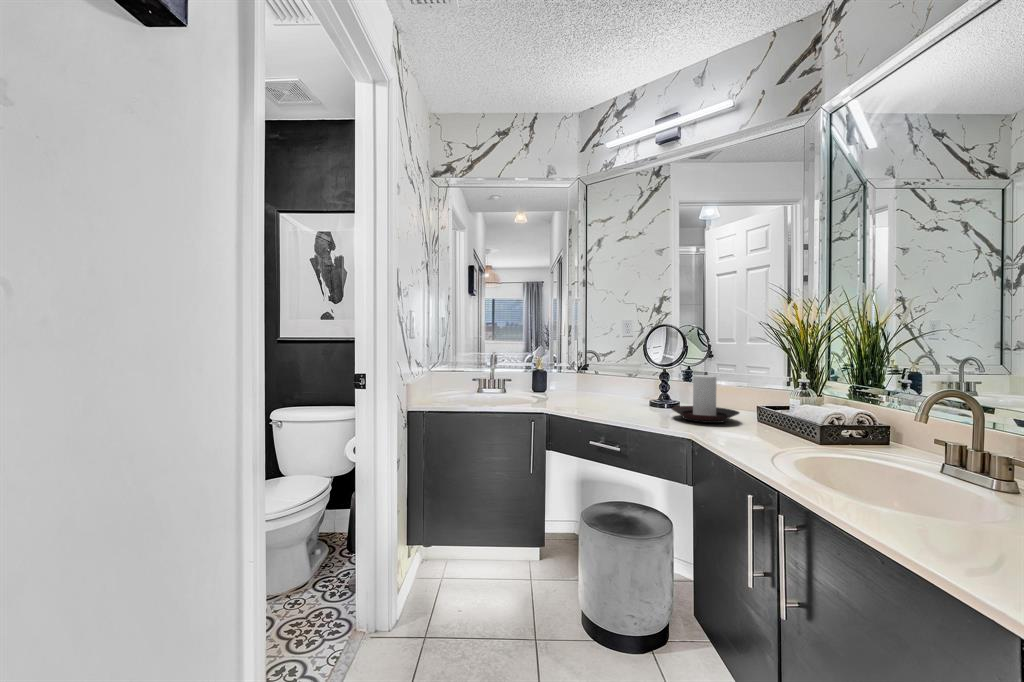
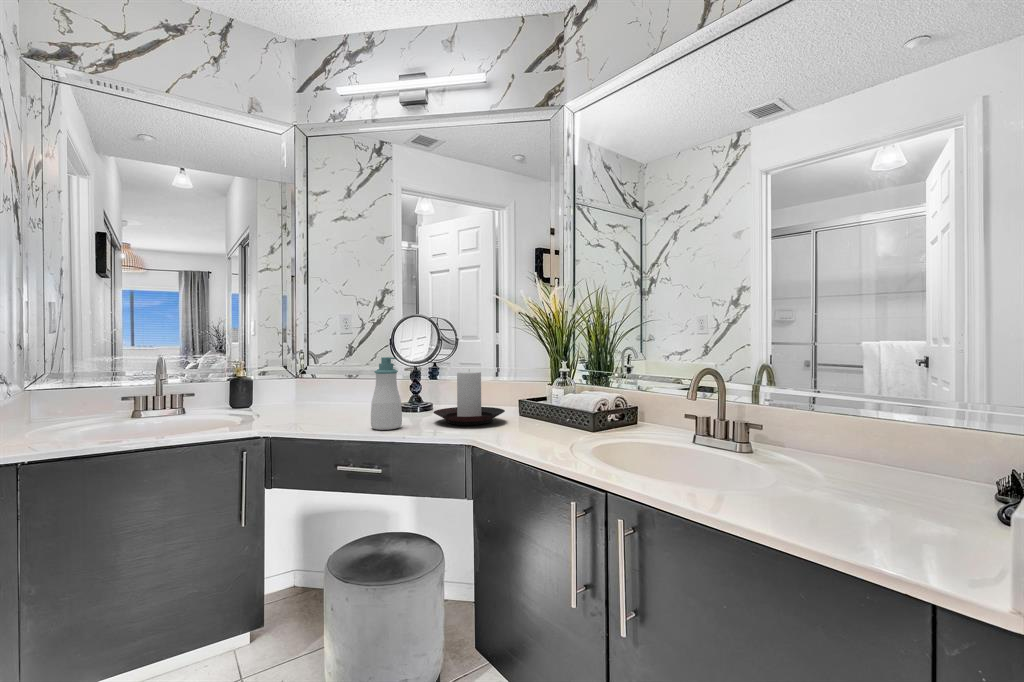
soap bottle: none [617,360,642,418] -> present [371,357,402,430]

